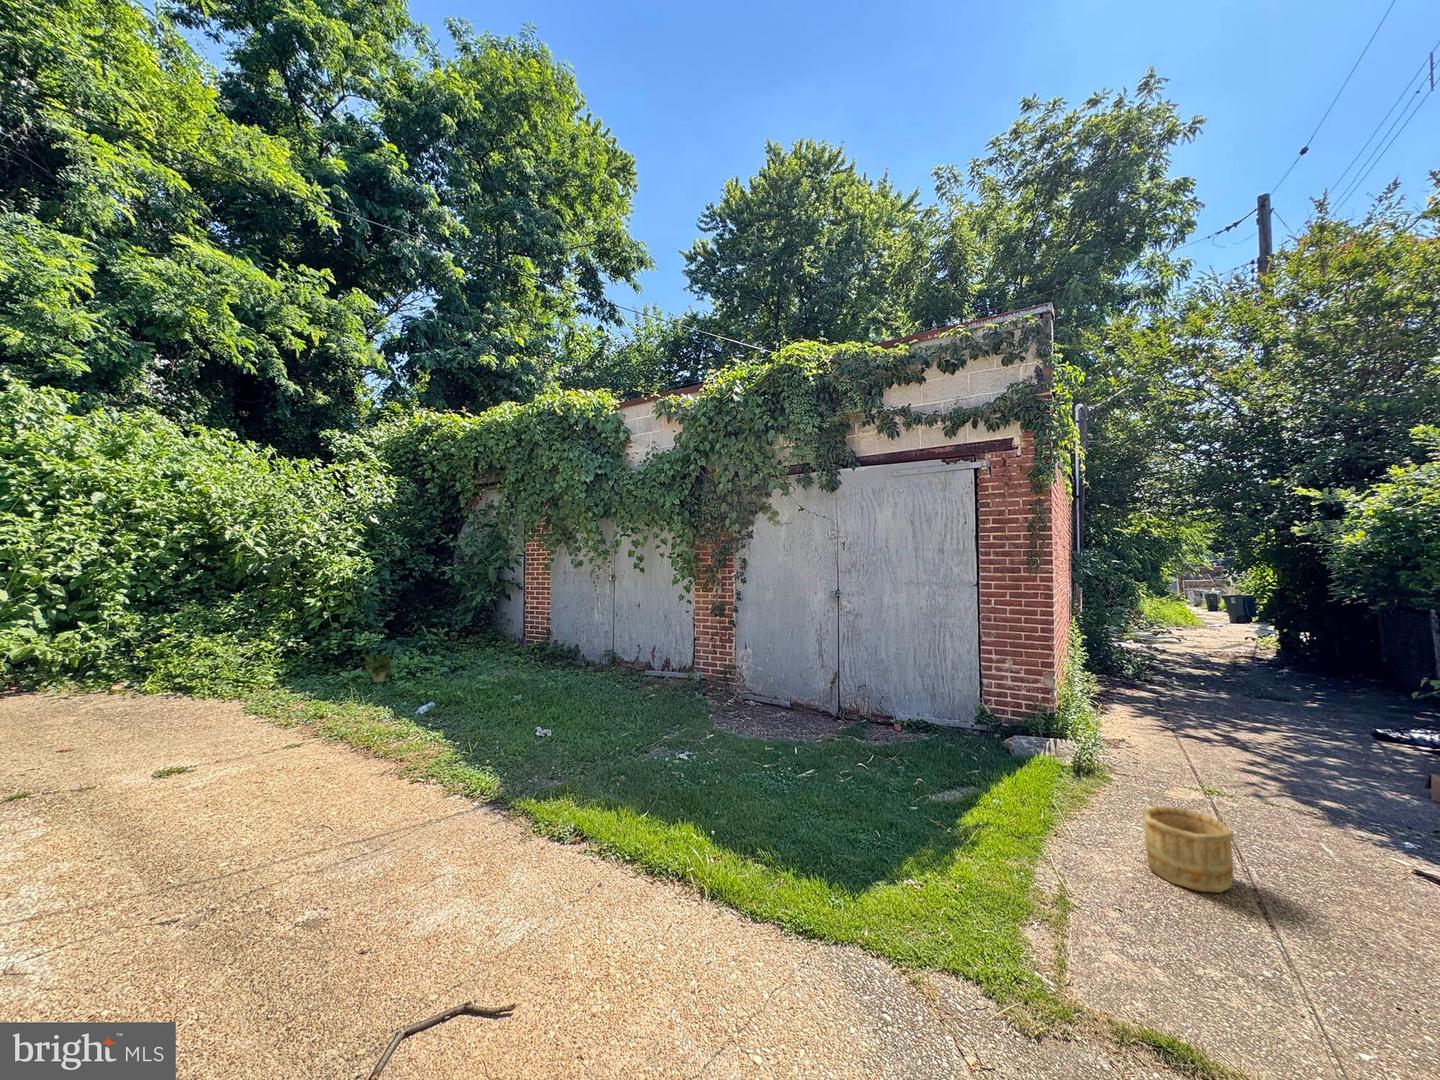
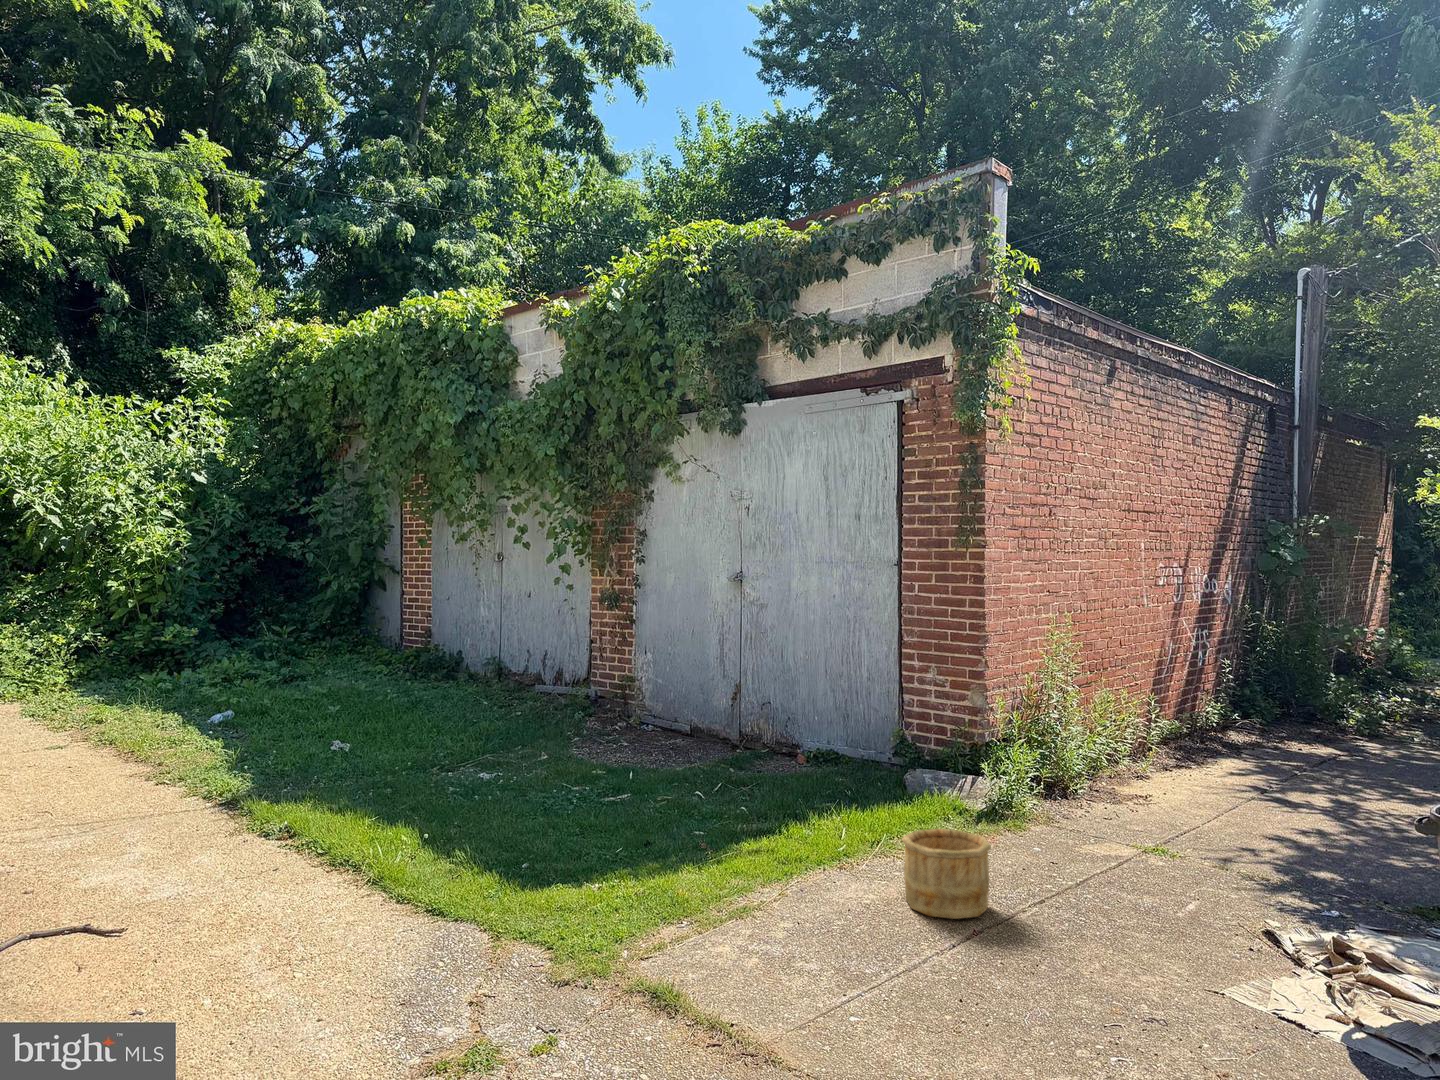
potted plant: present [363,655,396,682] -> none [149,651,206,686]

